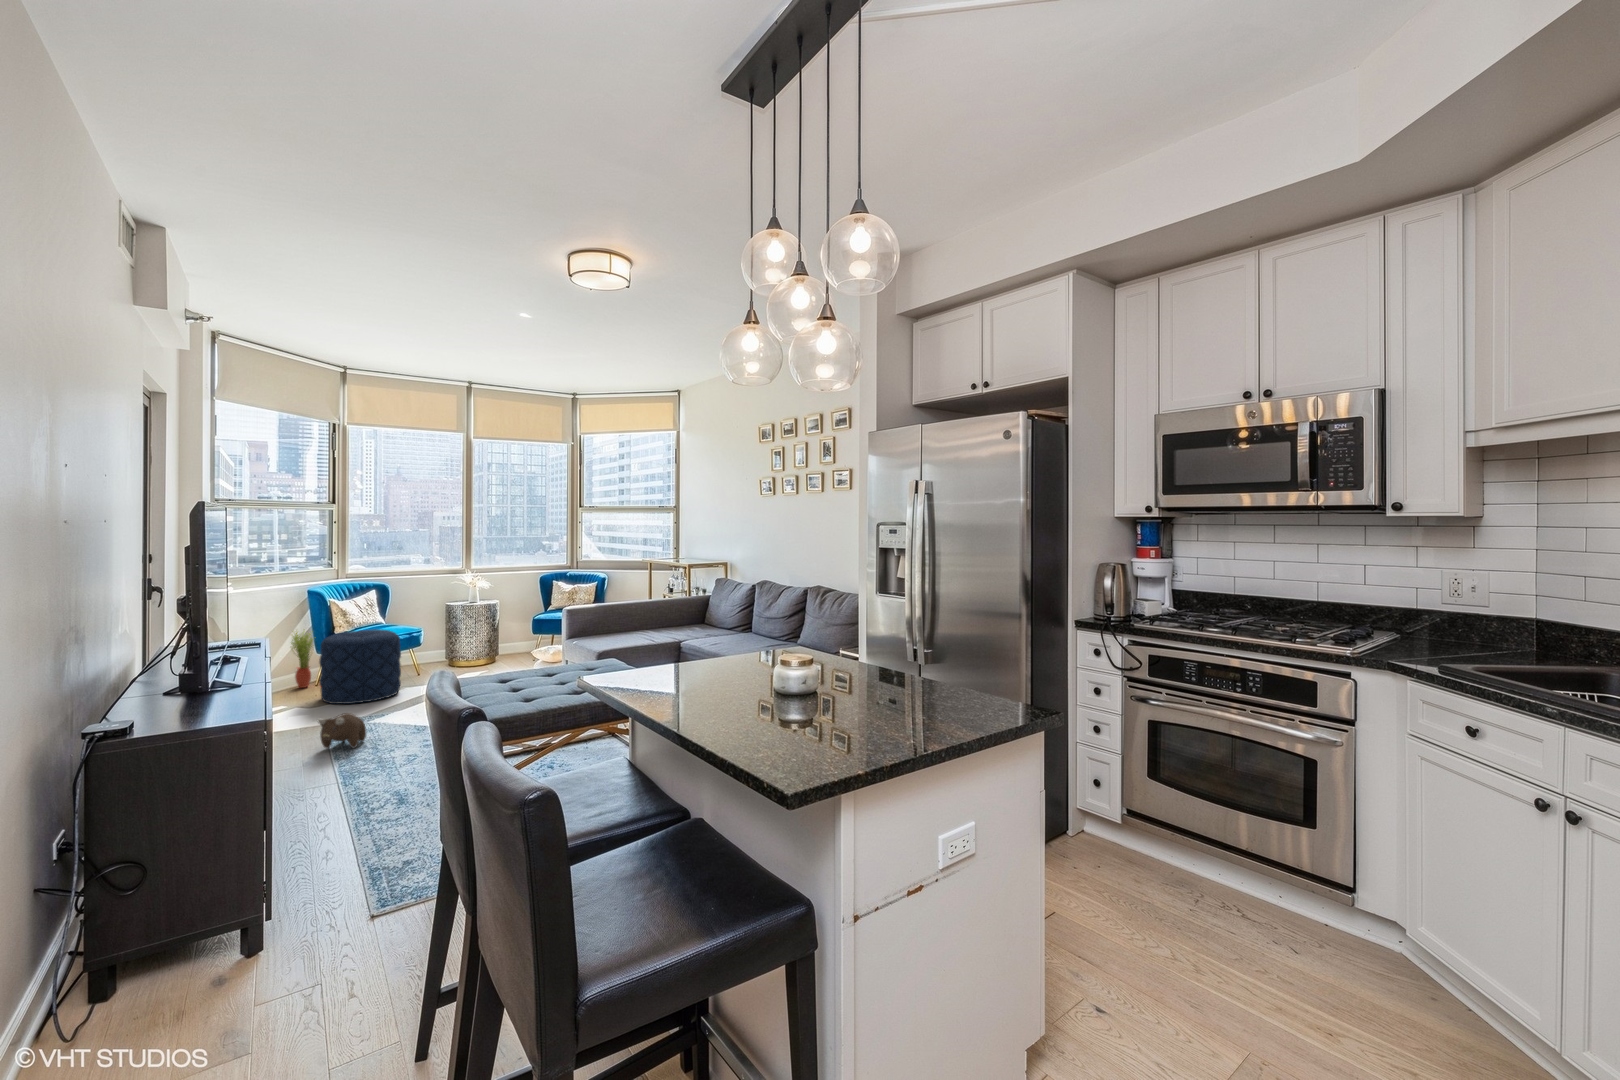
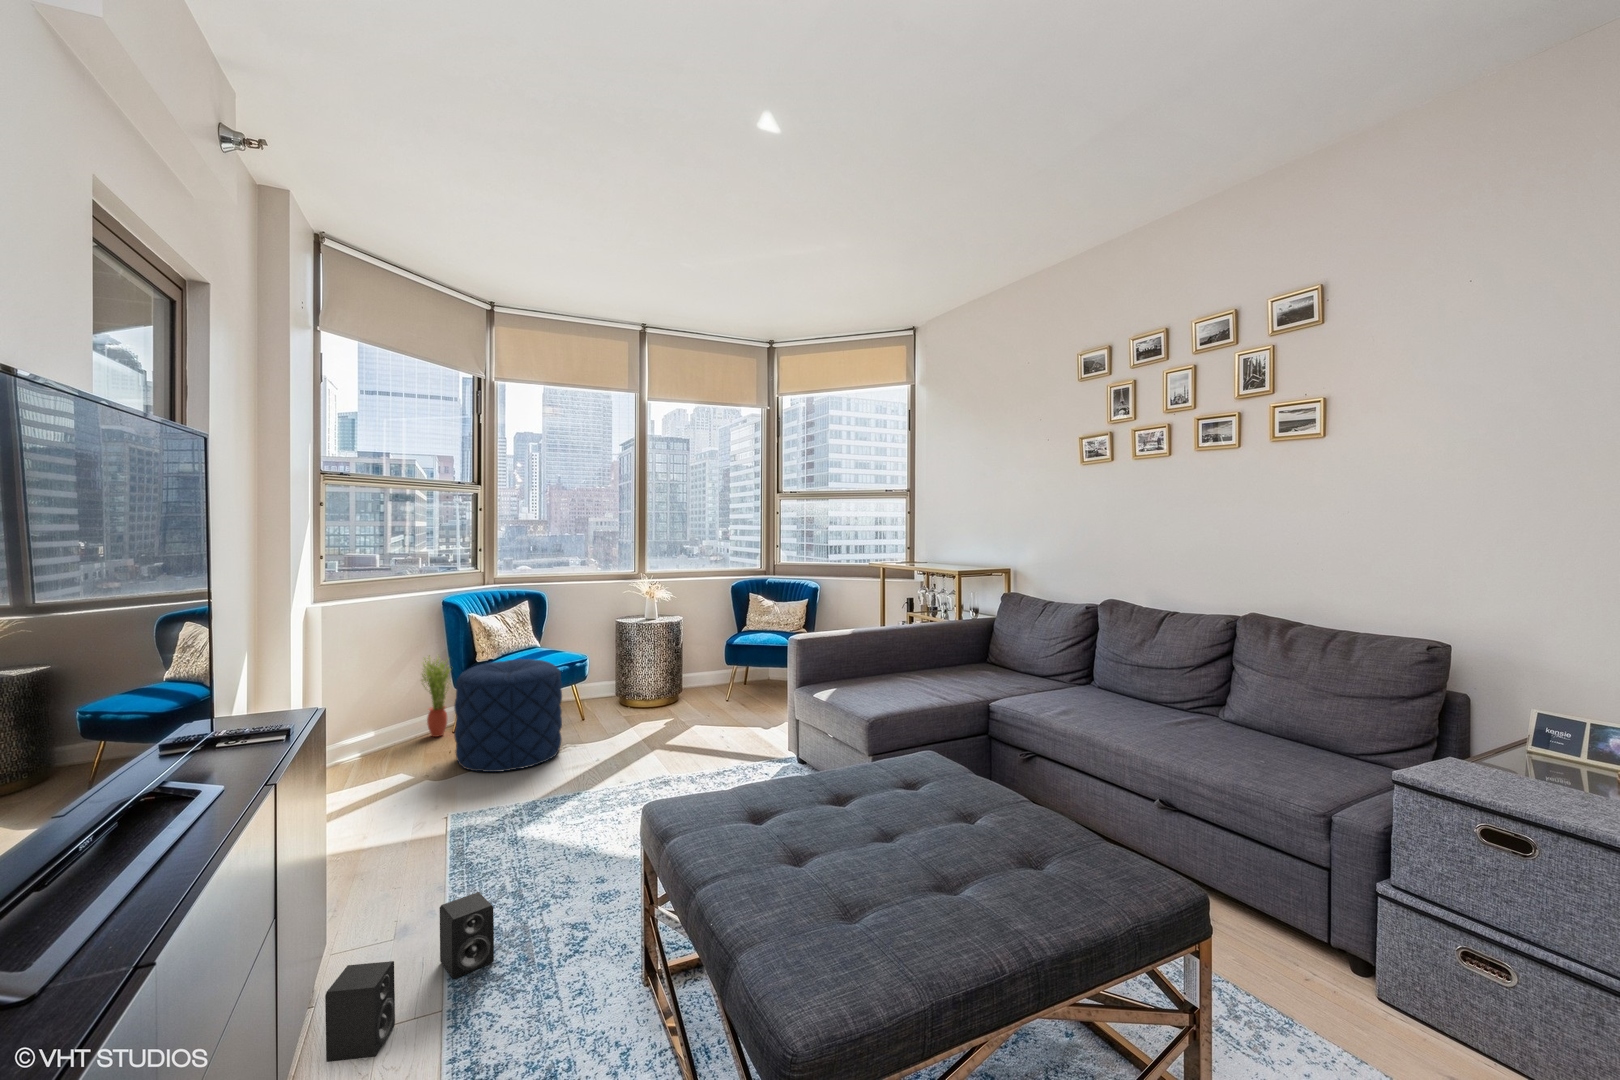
plush toy: present [318,713,366,748] -> none [436,816,514,881]
speaker: none [268,741,356,805] -> present [325,892,494,1062]

